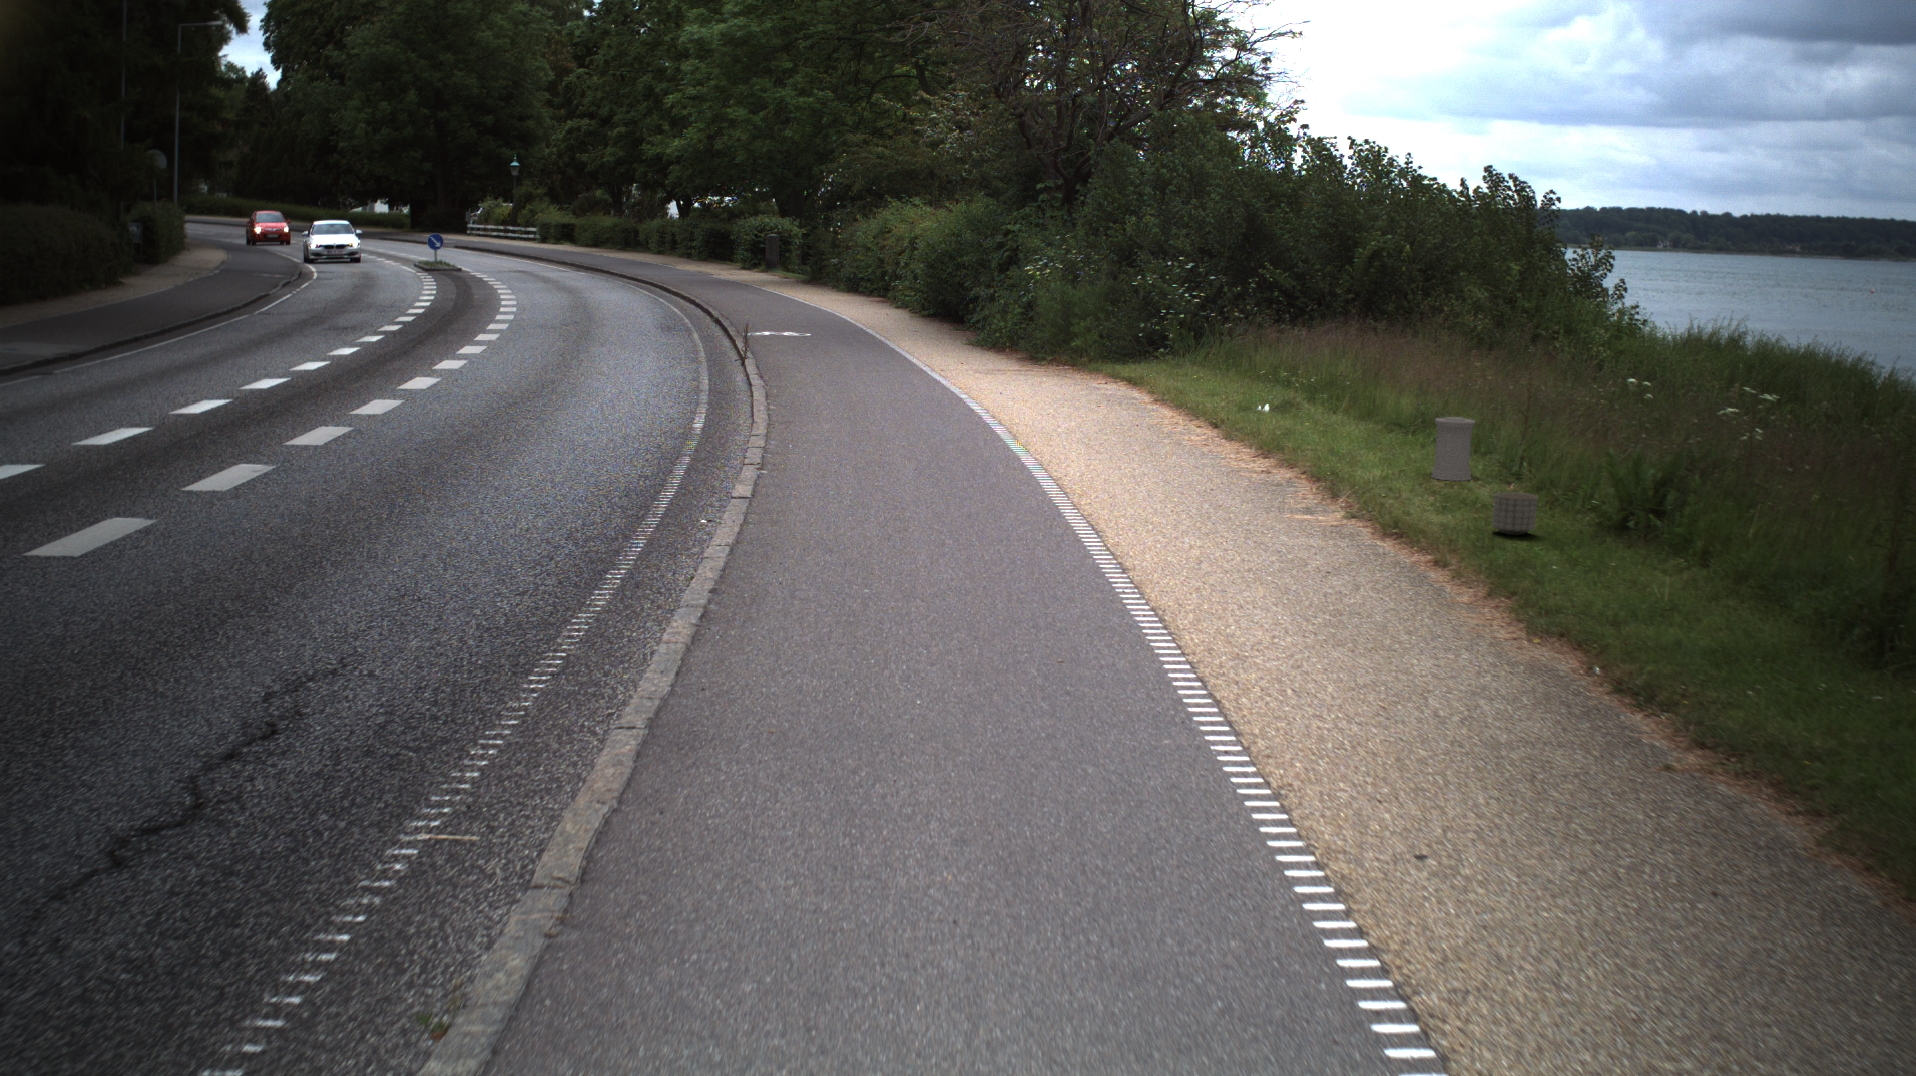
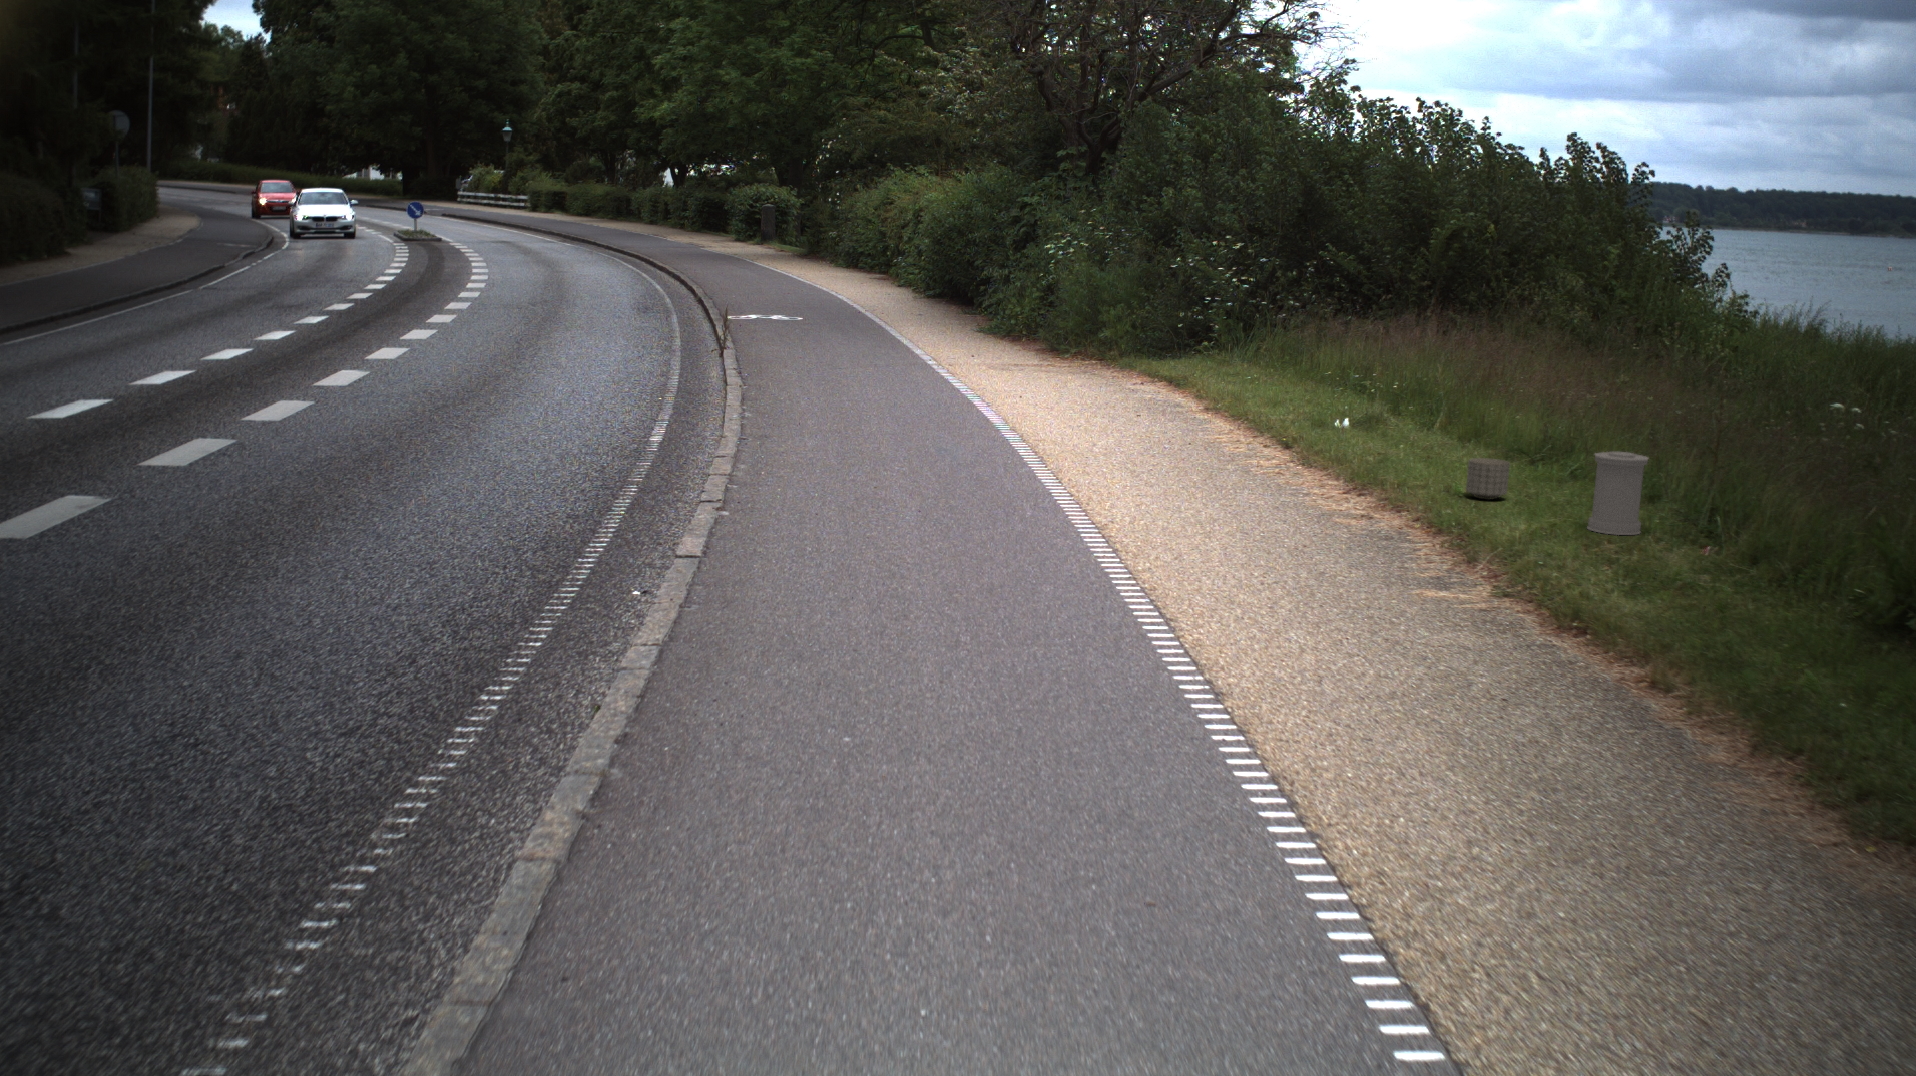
planter: present [1492,492,1537,535] -> present [1466,458,1510,500]

